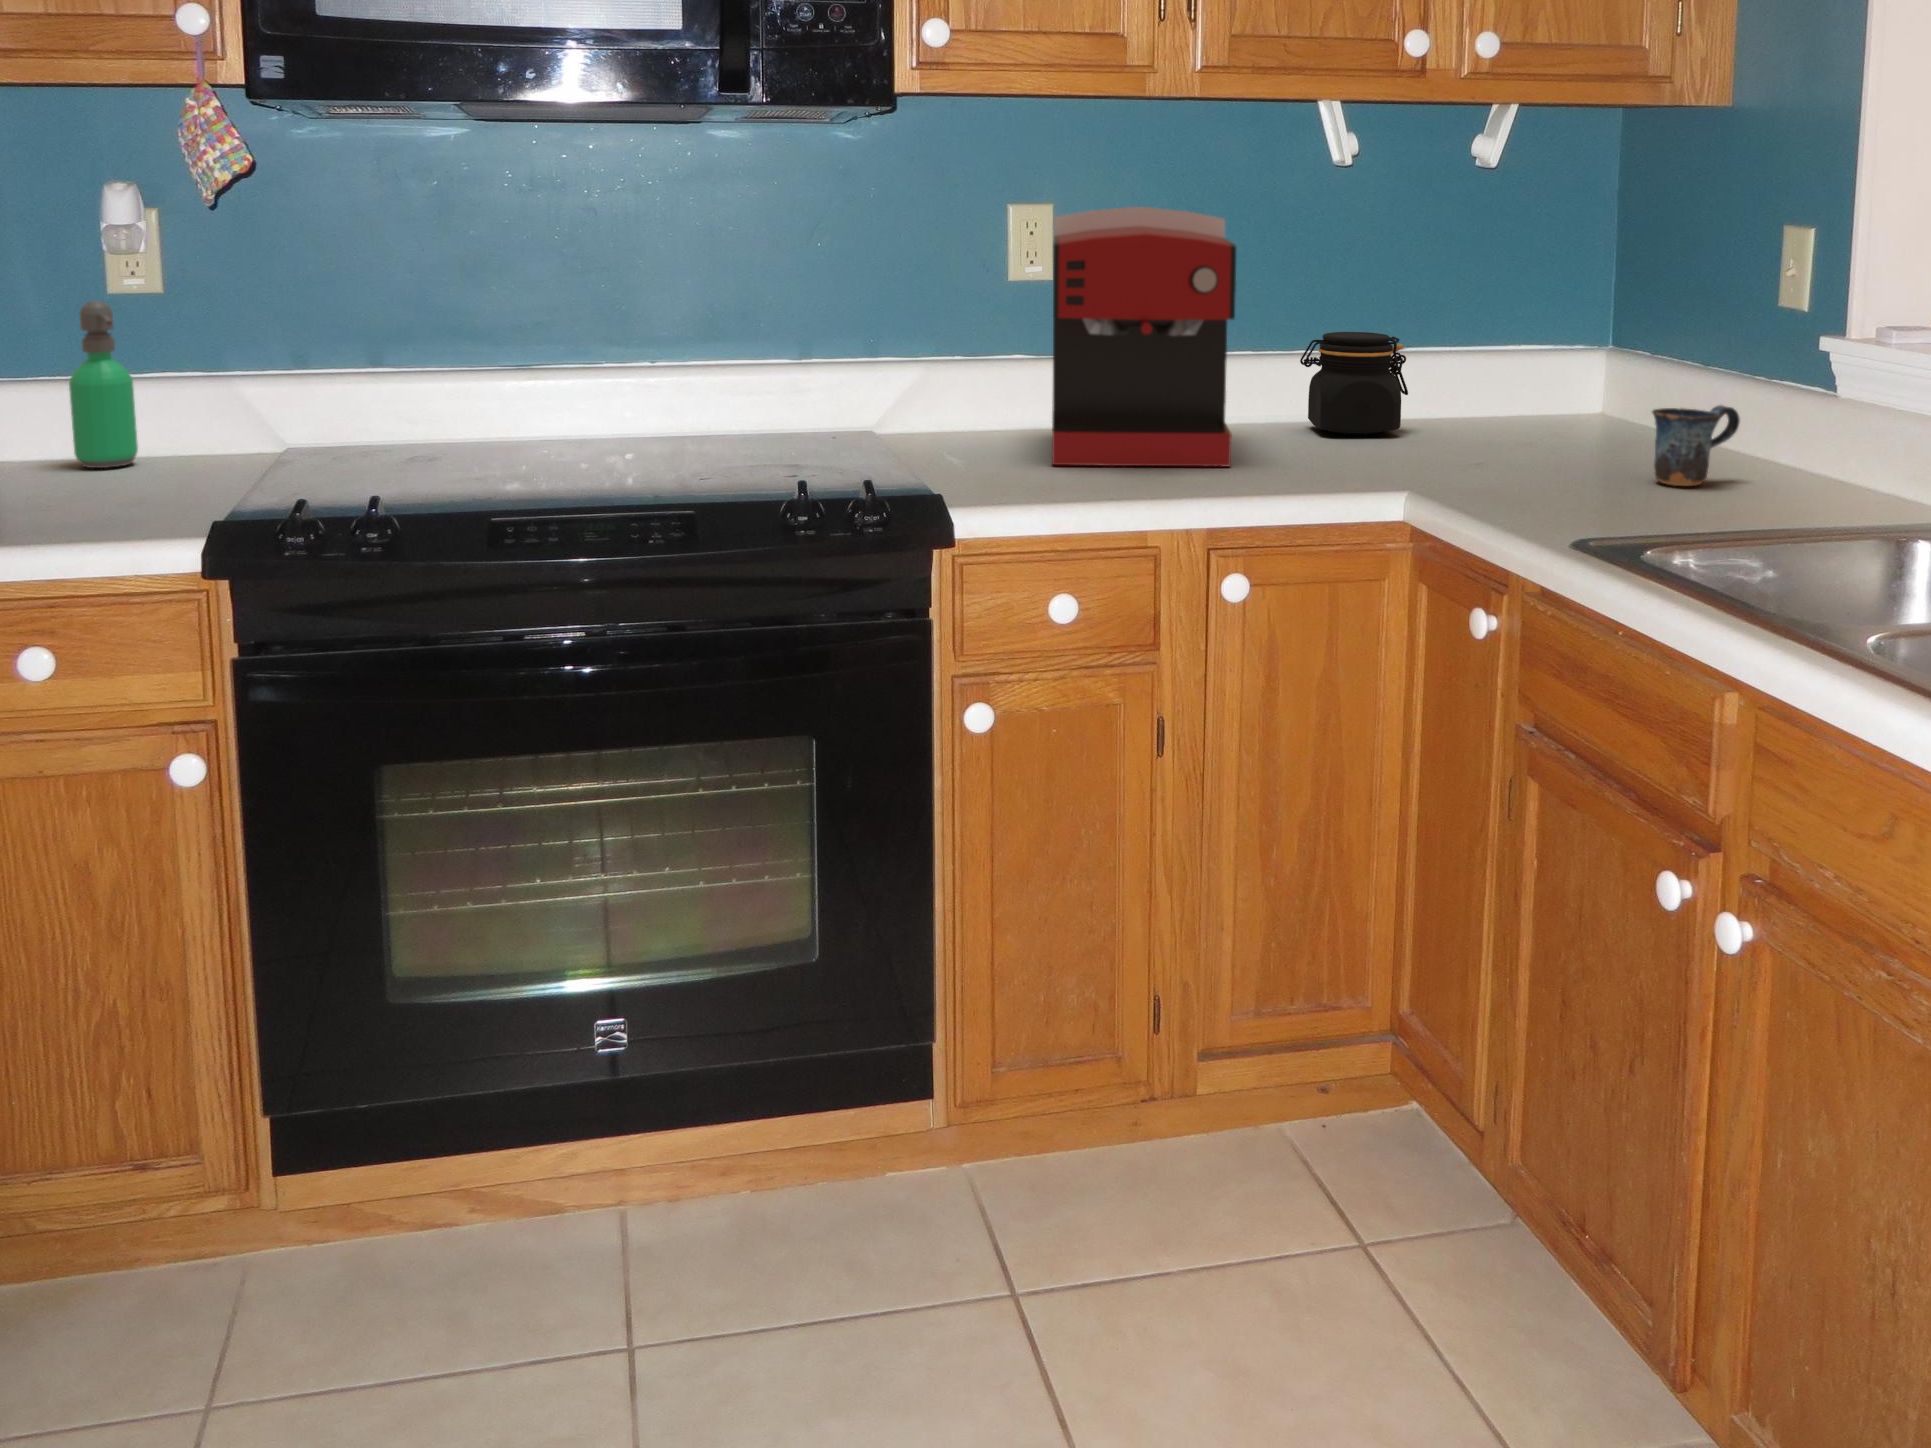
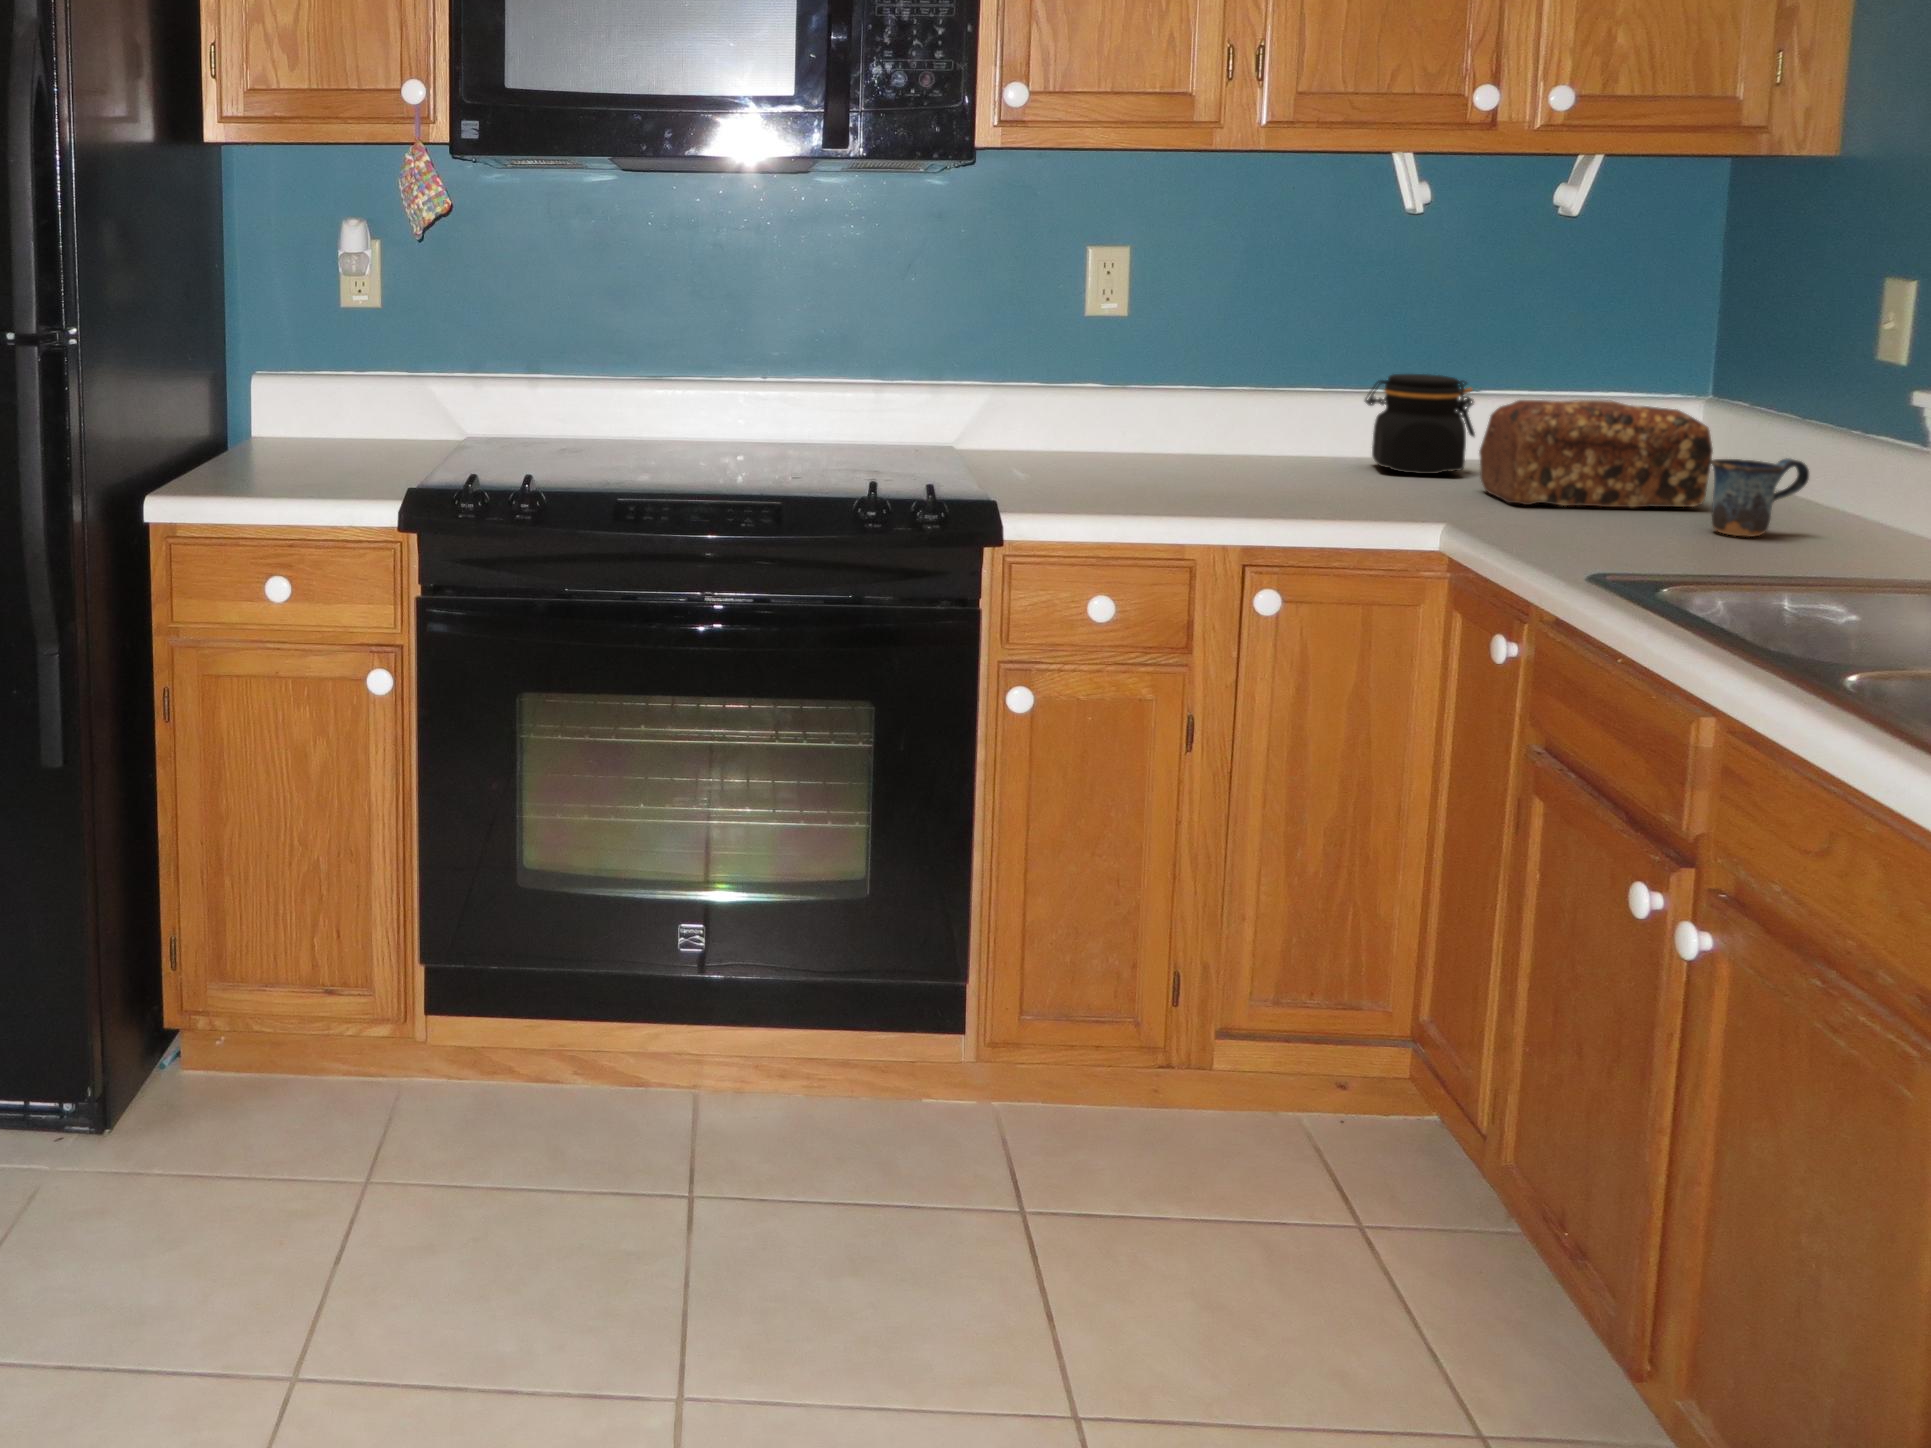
coffee maker: present [1052,207,1236,466] -> none [1105,250,1289,494]
soap dispenser: present [69,301,138,468] -> none [304,313,350,446]
bread loaf: none [1421,353,1641,464] -> present [1479,400,1713,508]

